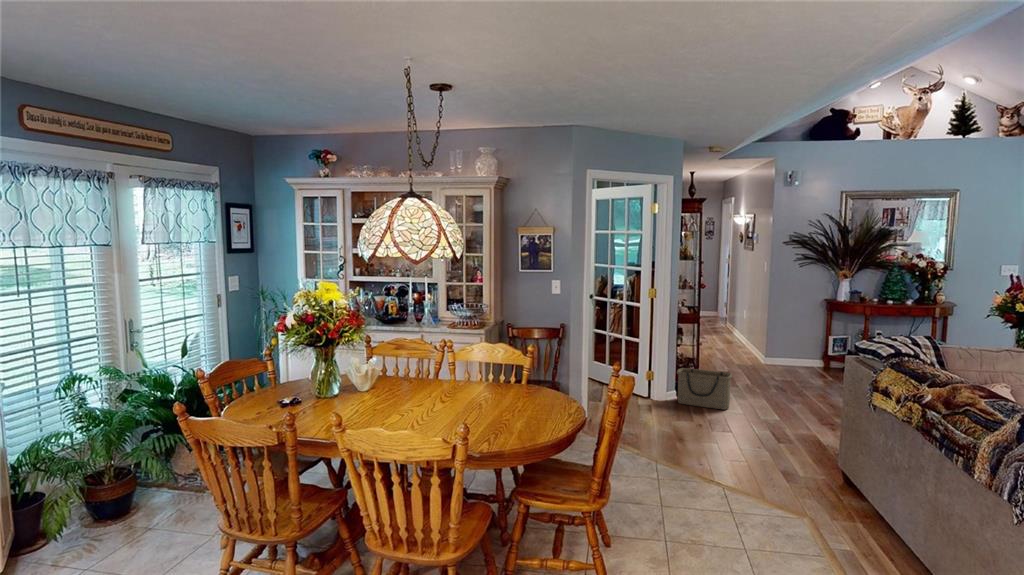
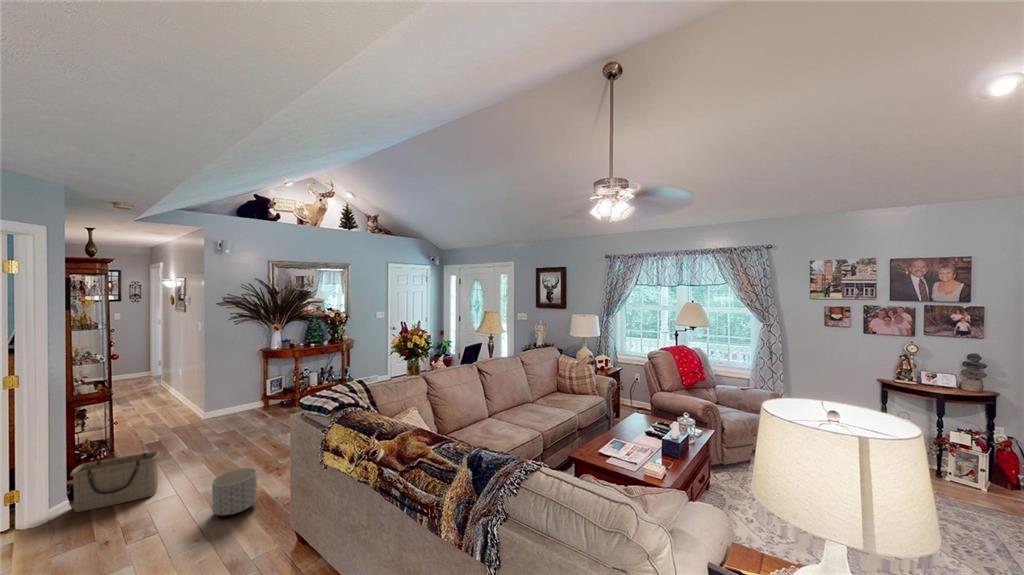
planter: none [772,405,811,445] -> present [212,468,257,515]

